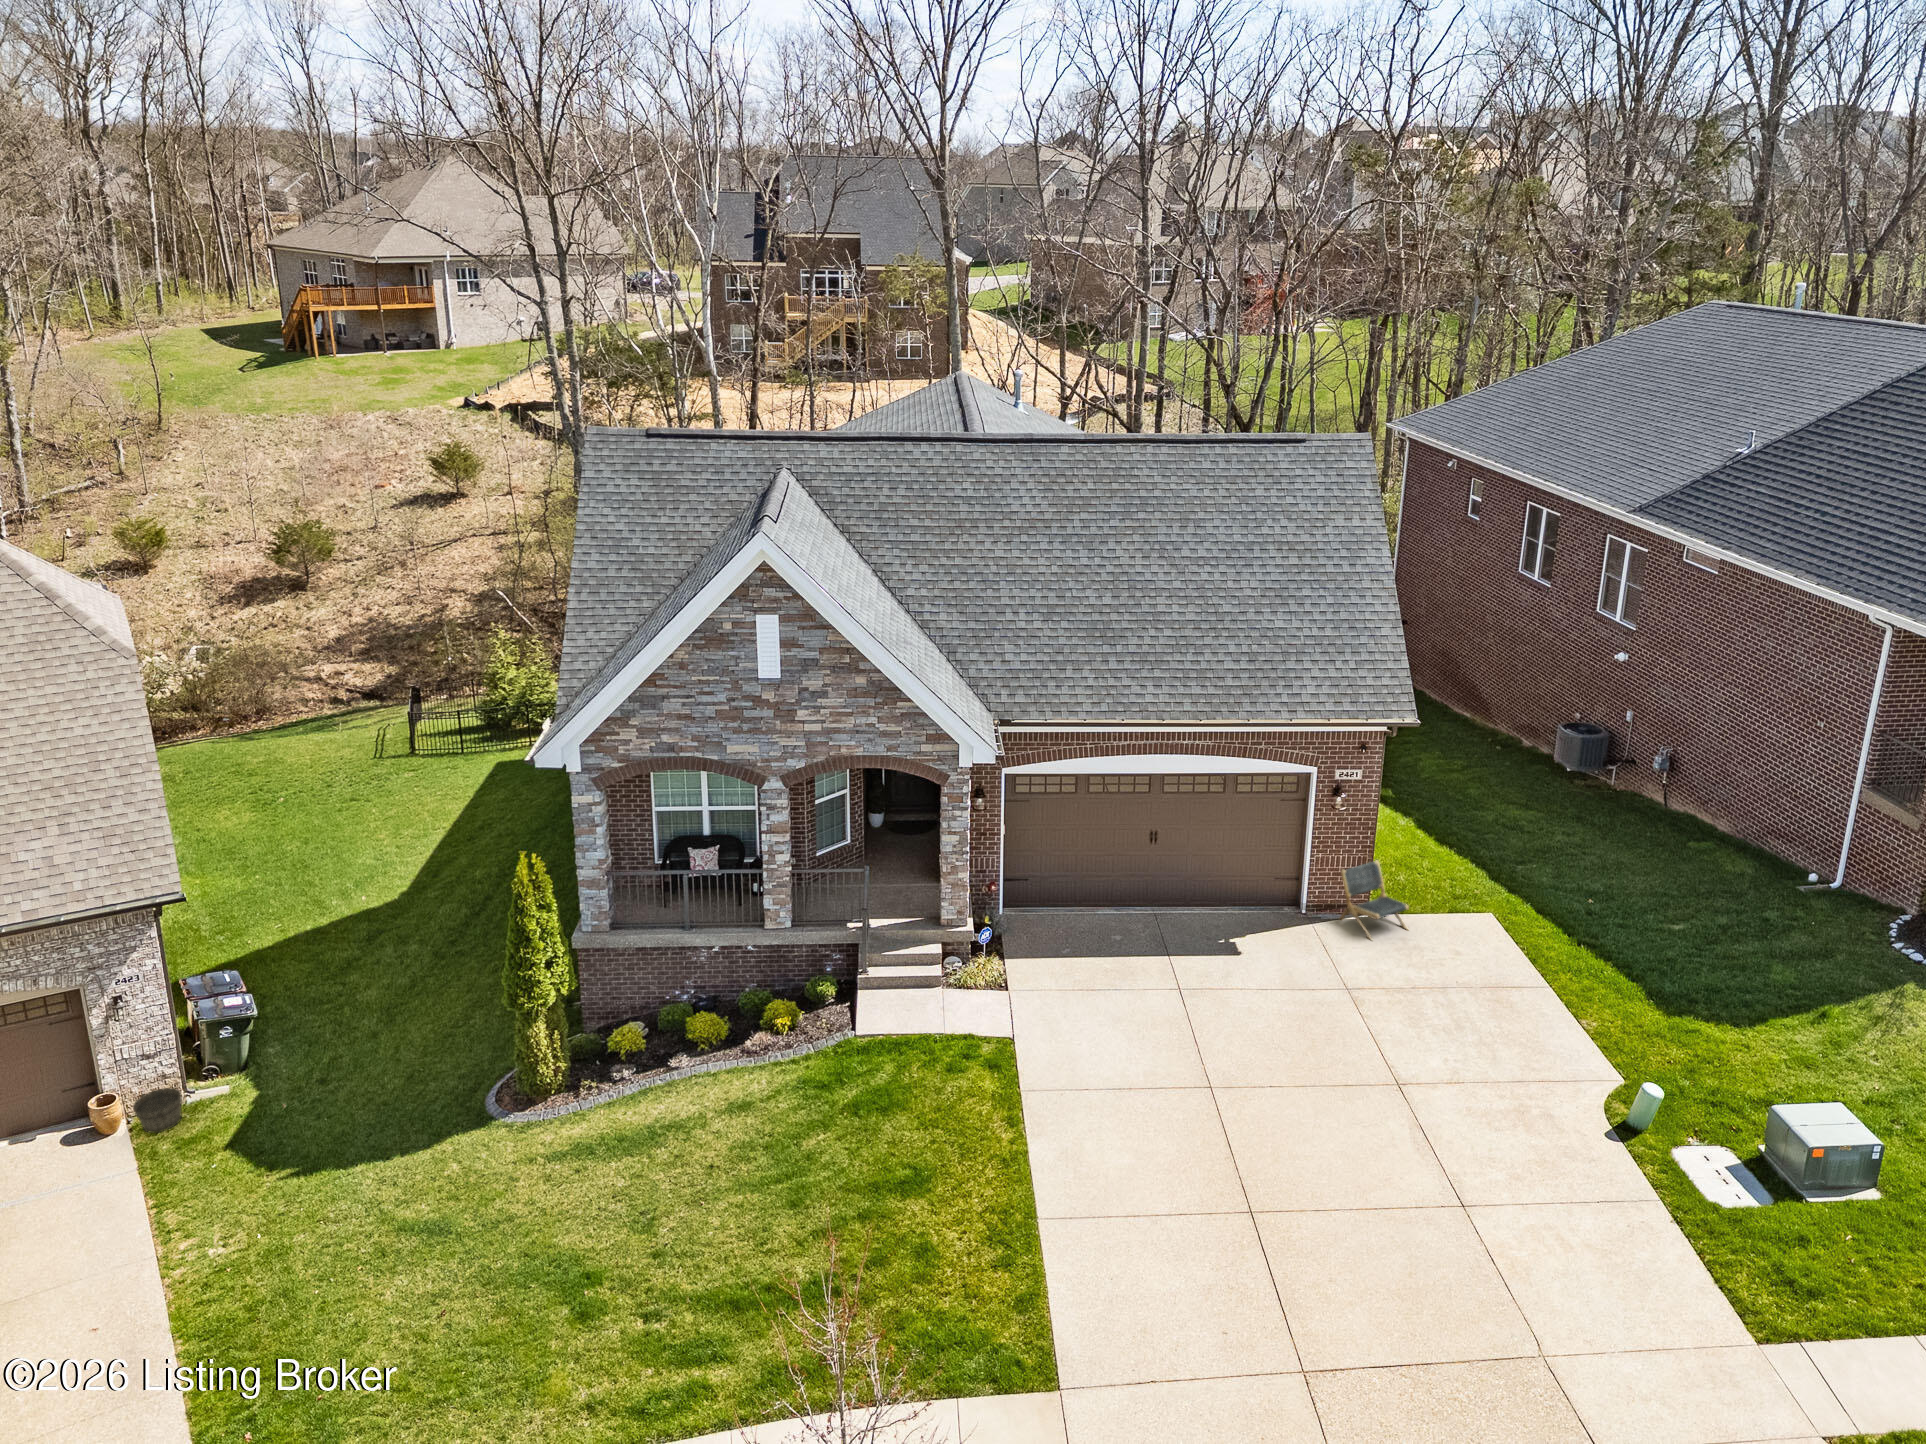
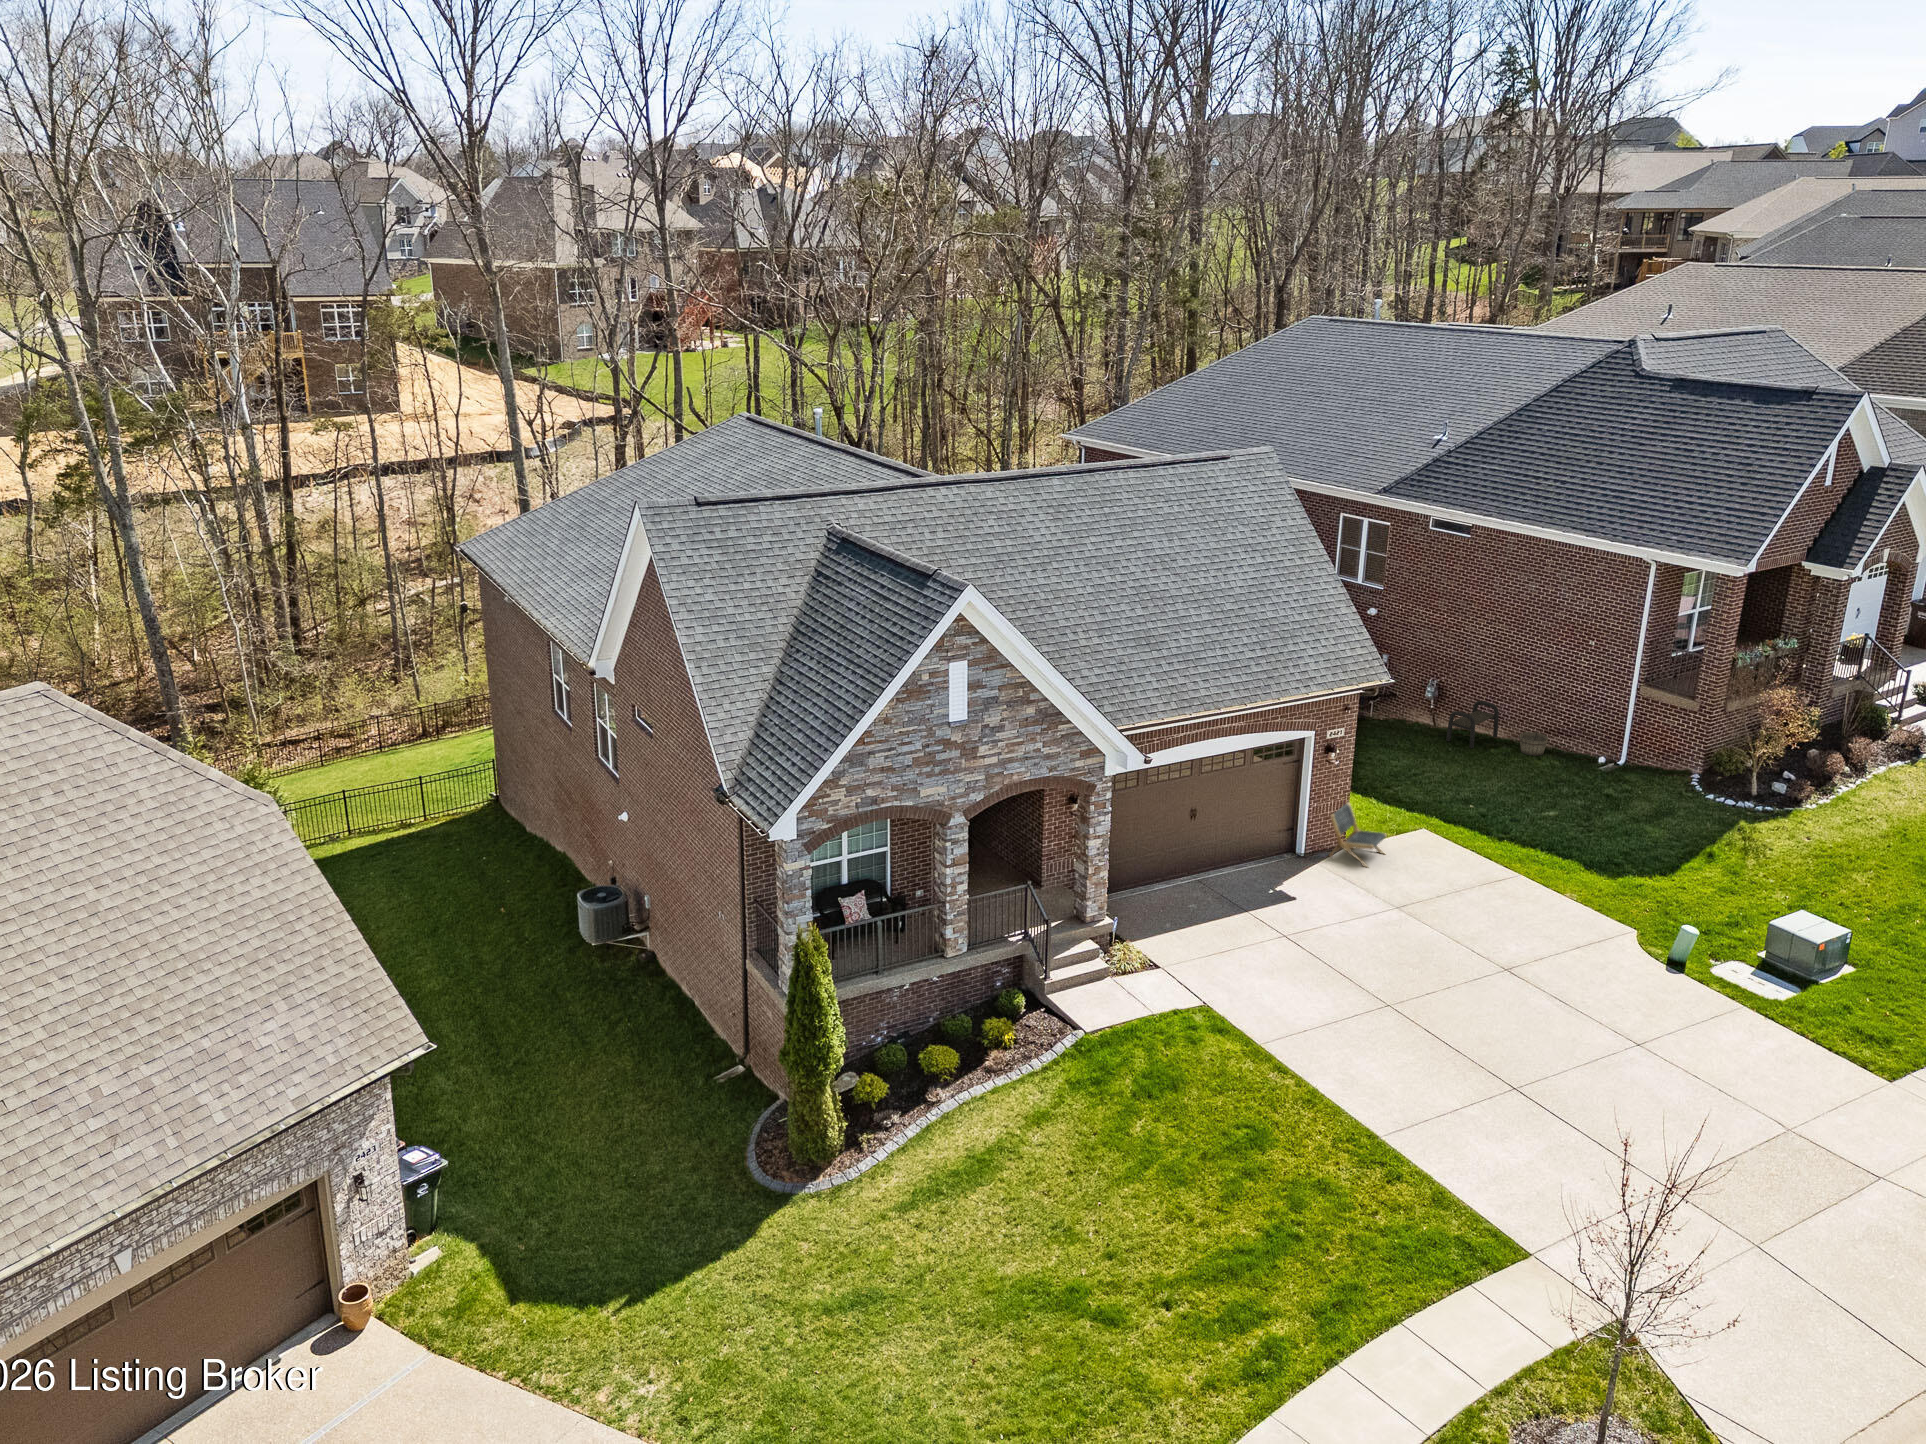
bench: none [1626,776,1702,832] -> present [1446,701,1499,748]
wooden bucket: present [133,1088,182,1133] -> present [1520,732,1548,756]

